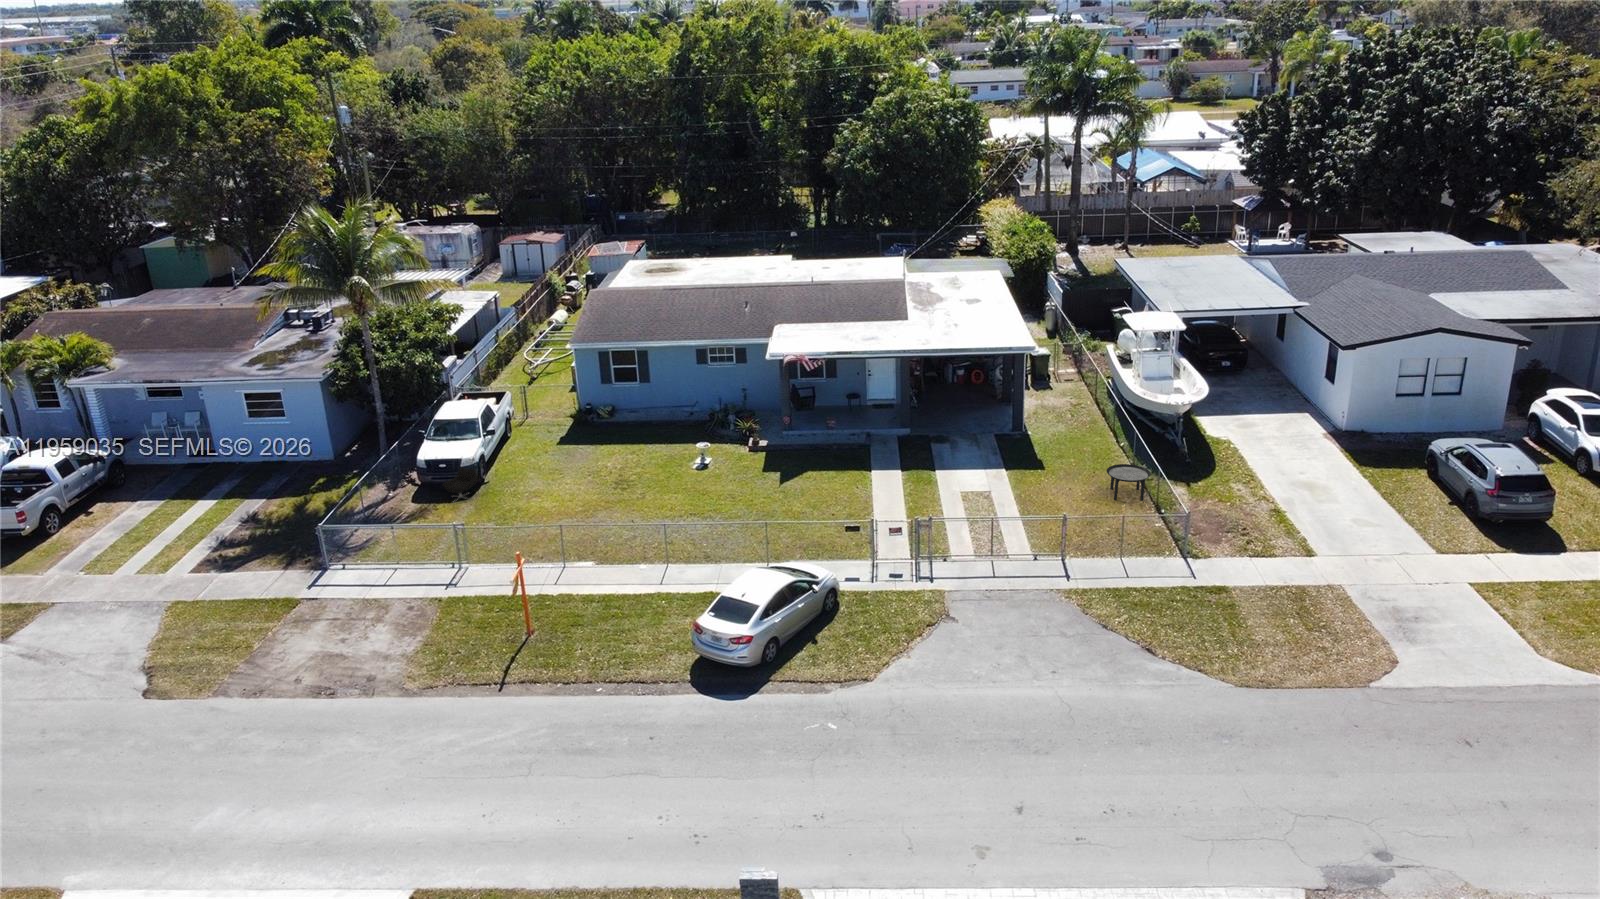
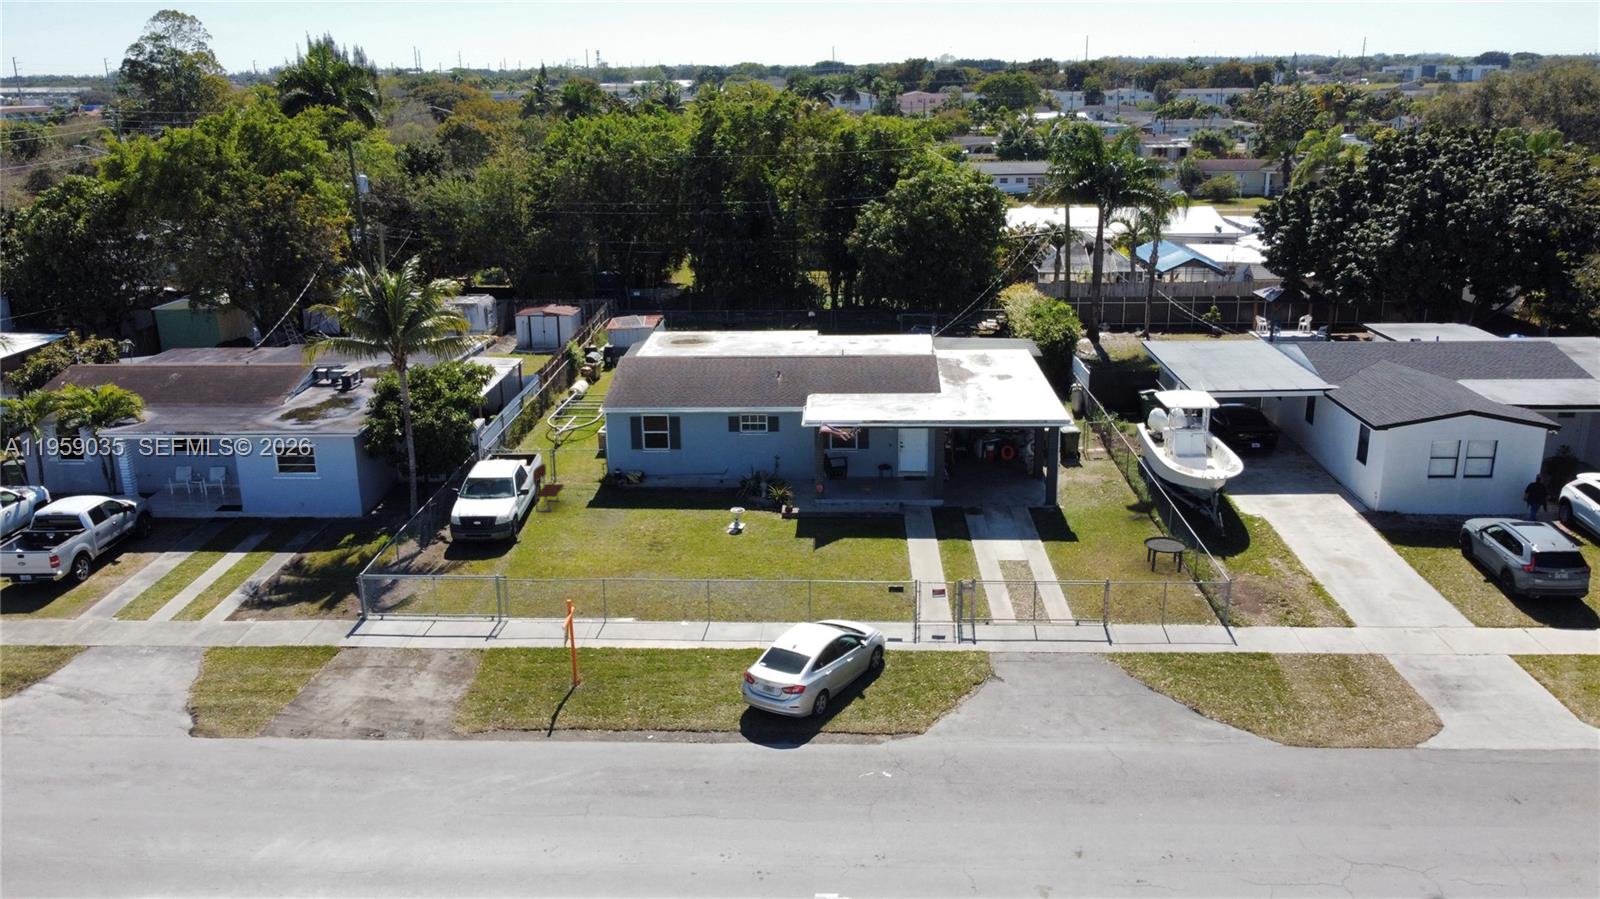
bench: none [501,401,534,449] -> present [533,464,564,512]
lounge chair: present [443,468,478,502] -> present [1126,498,1158,519]

